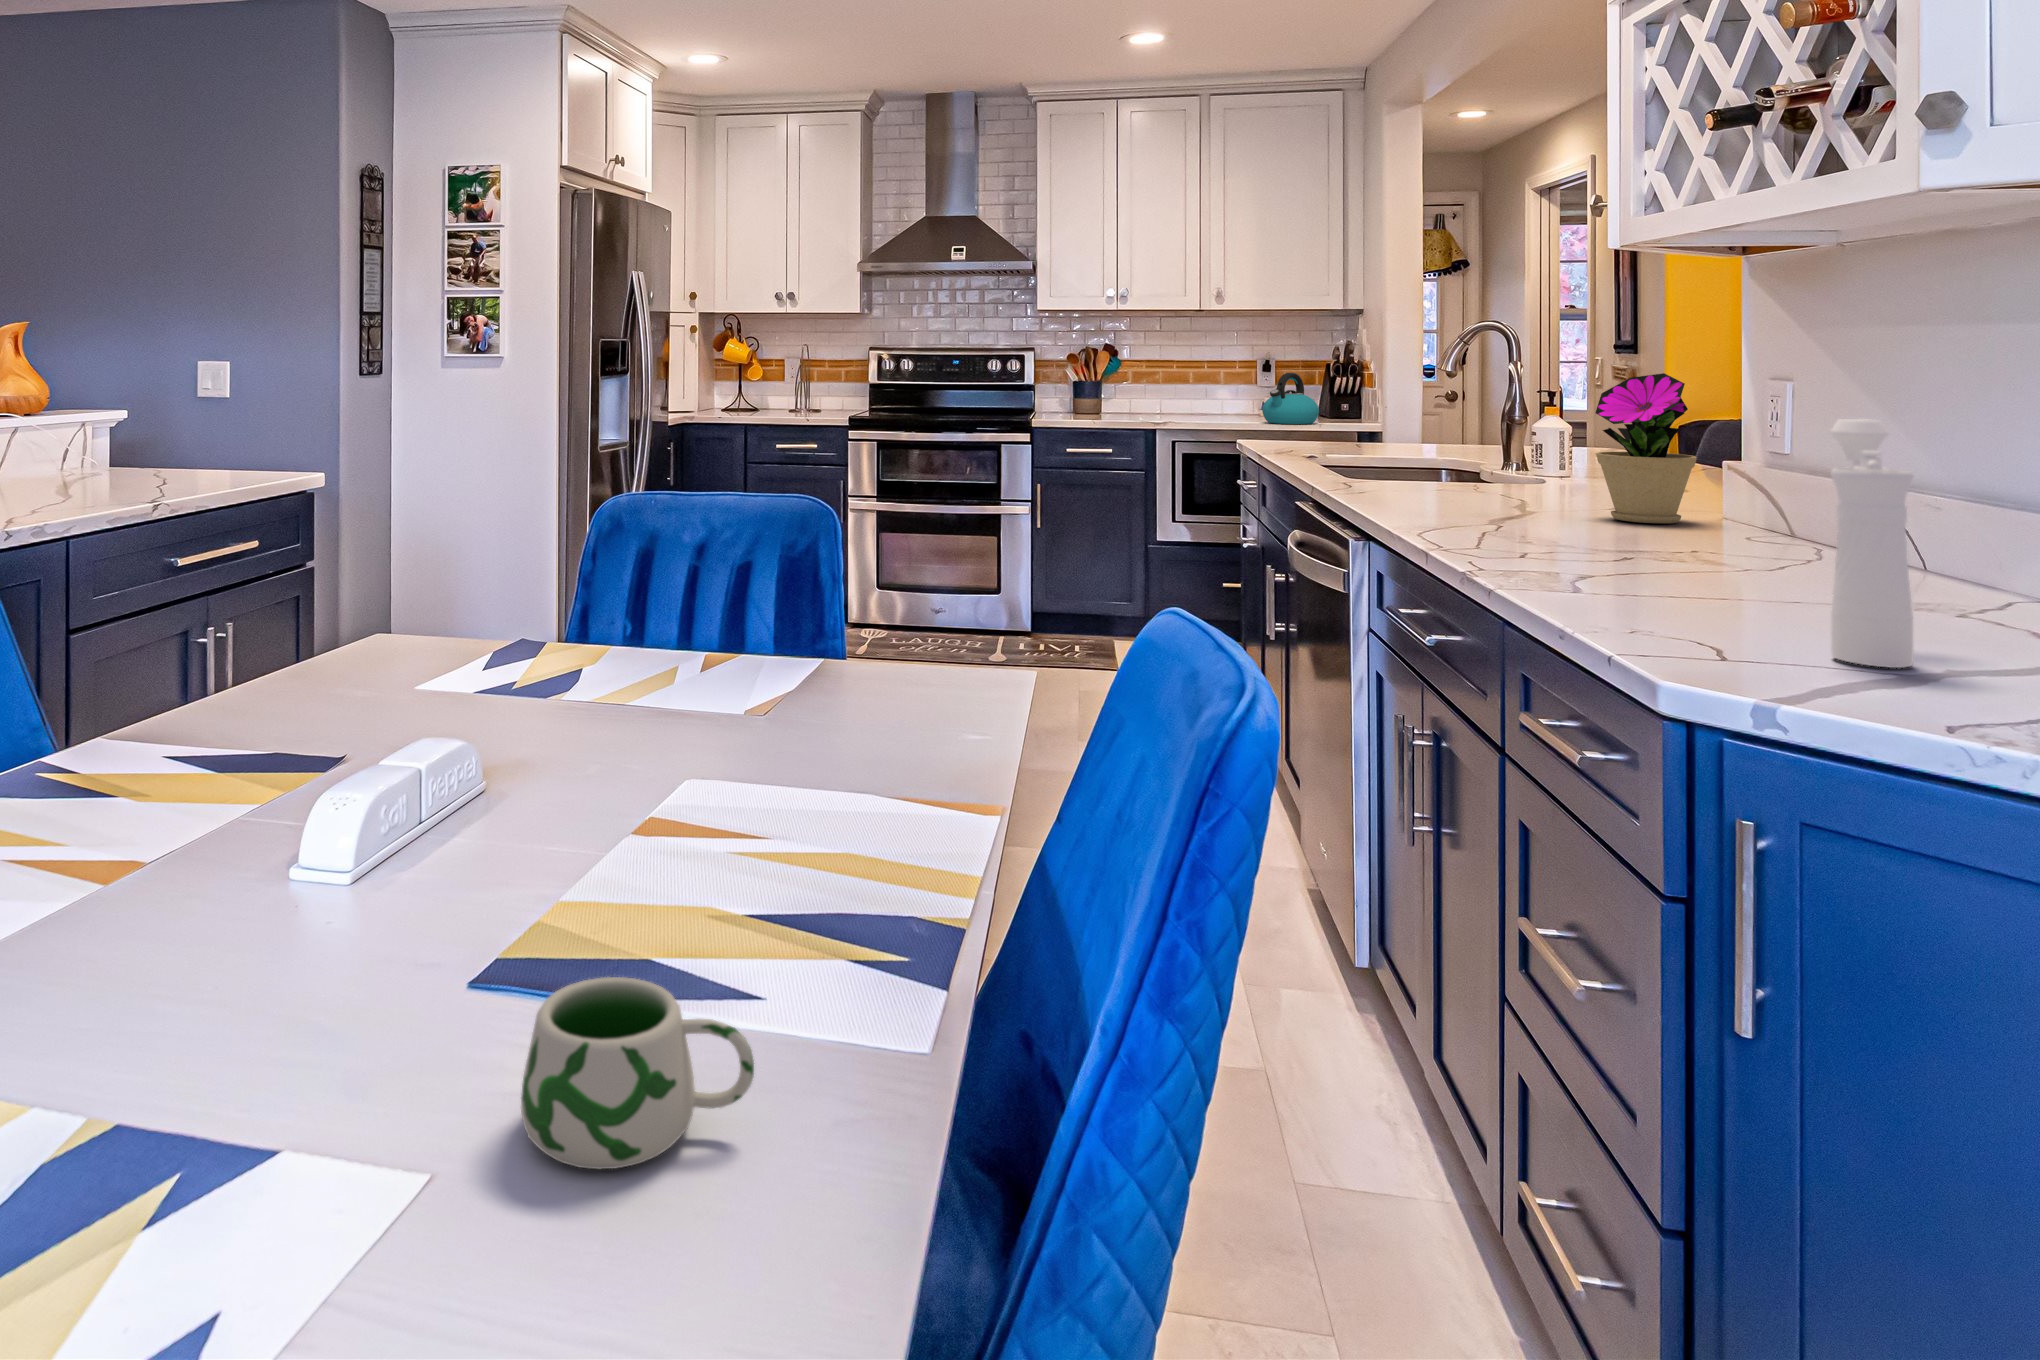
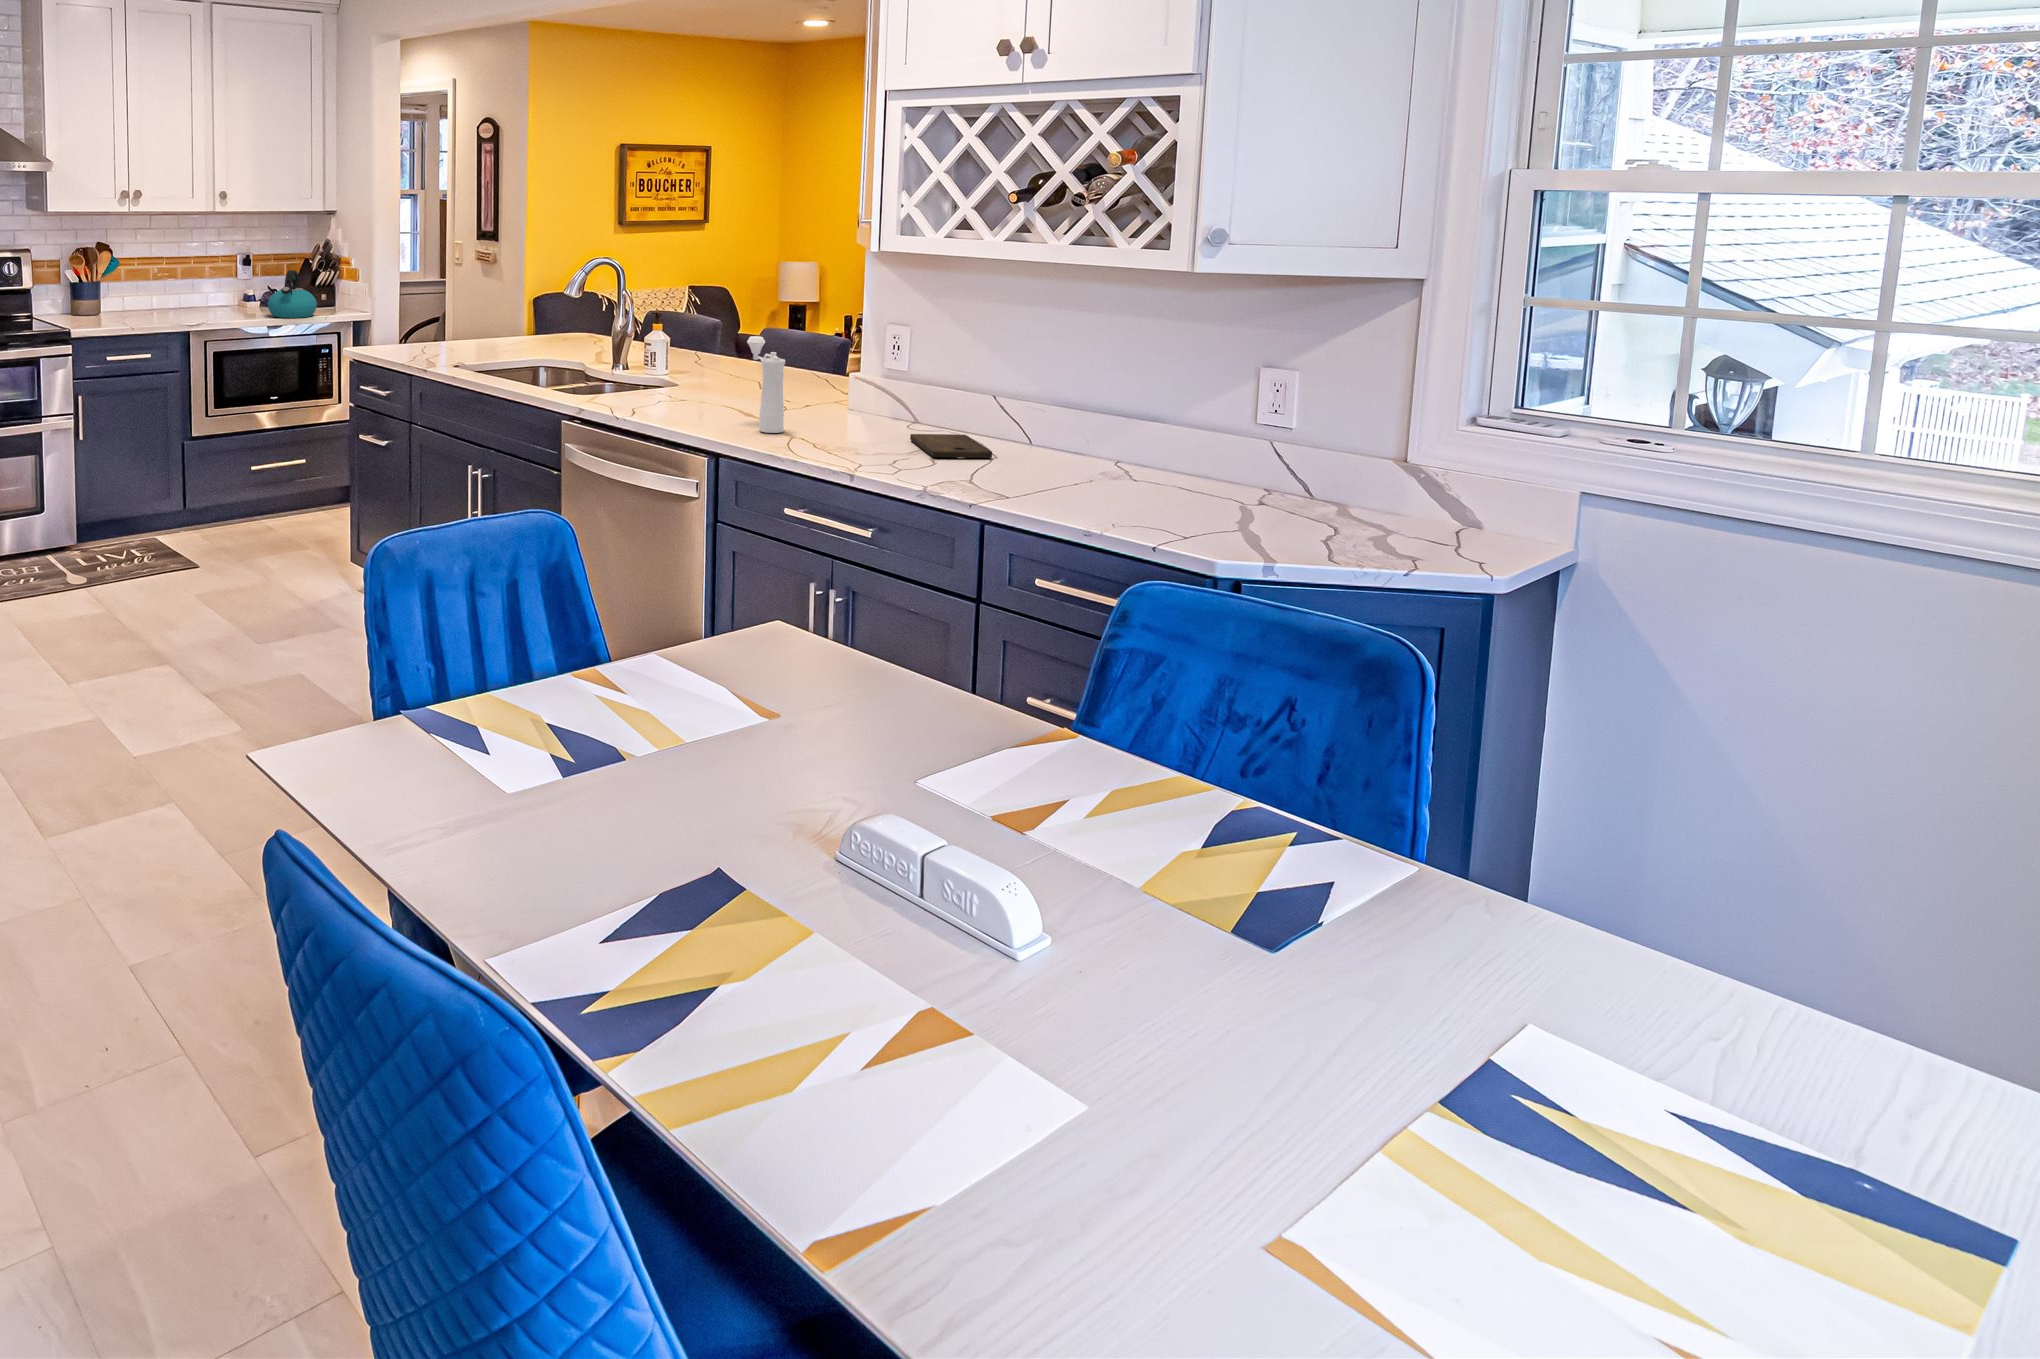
flower pot: present [1595,373,1697,523] -> none [823,324,880,425]
pepper mill: present [1831,419,1914,668] -> present [747,336,785,433]
cutting board: none [1623,530,1774,562] -> present [910,434,992,458]
mug: present [521,977,754,1169] -> none [1446,883,1559,984]

